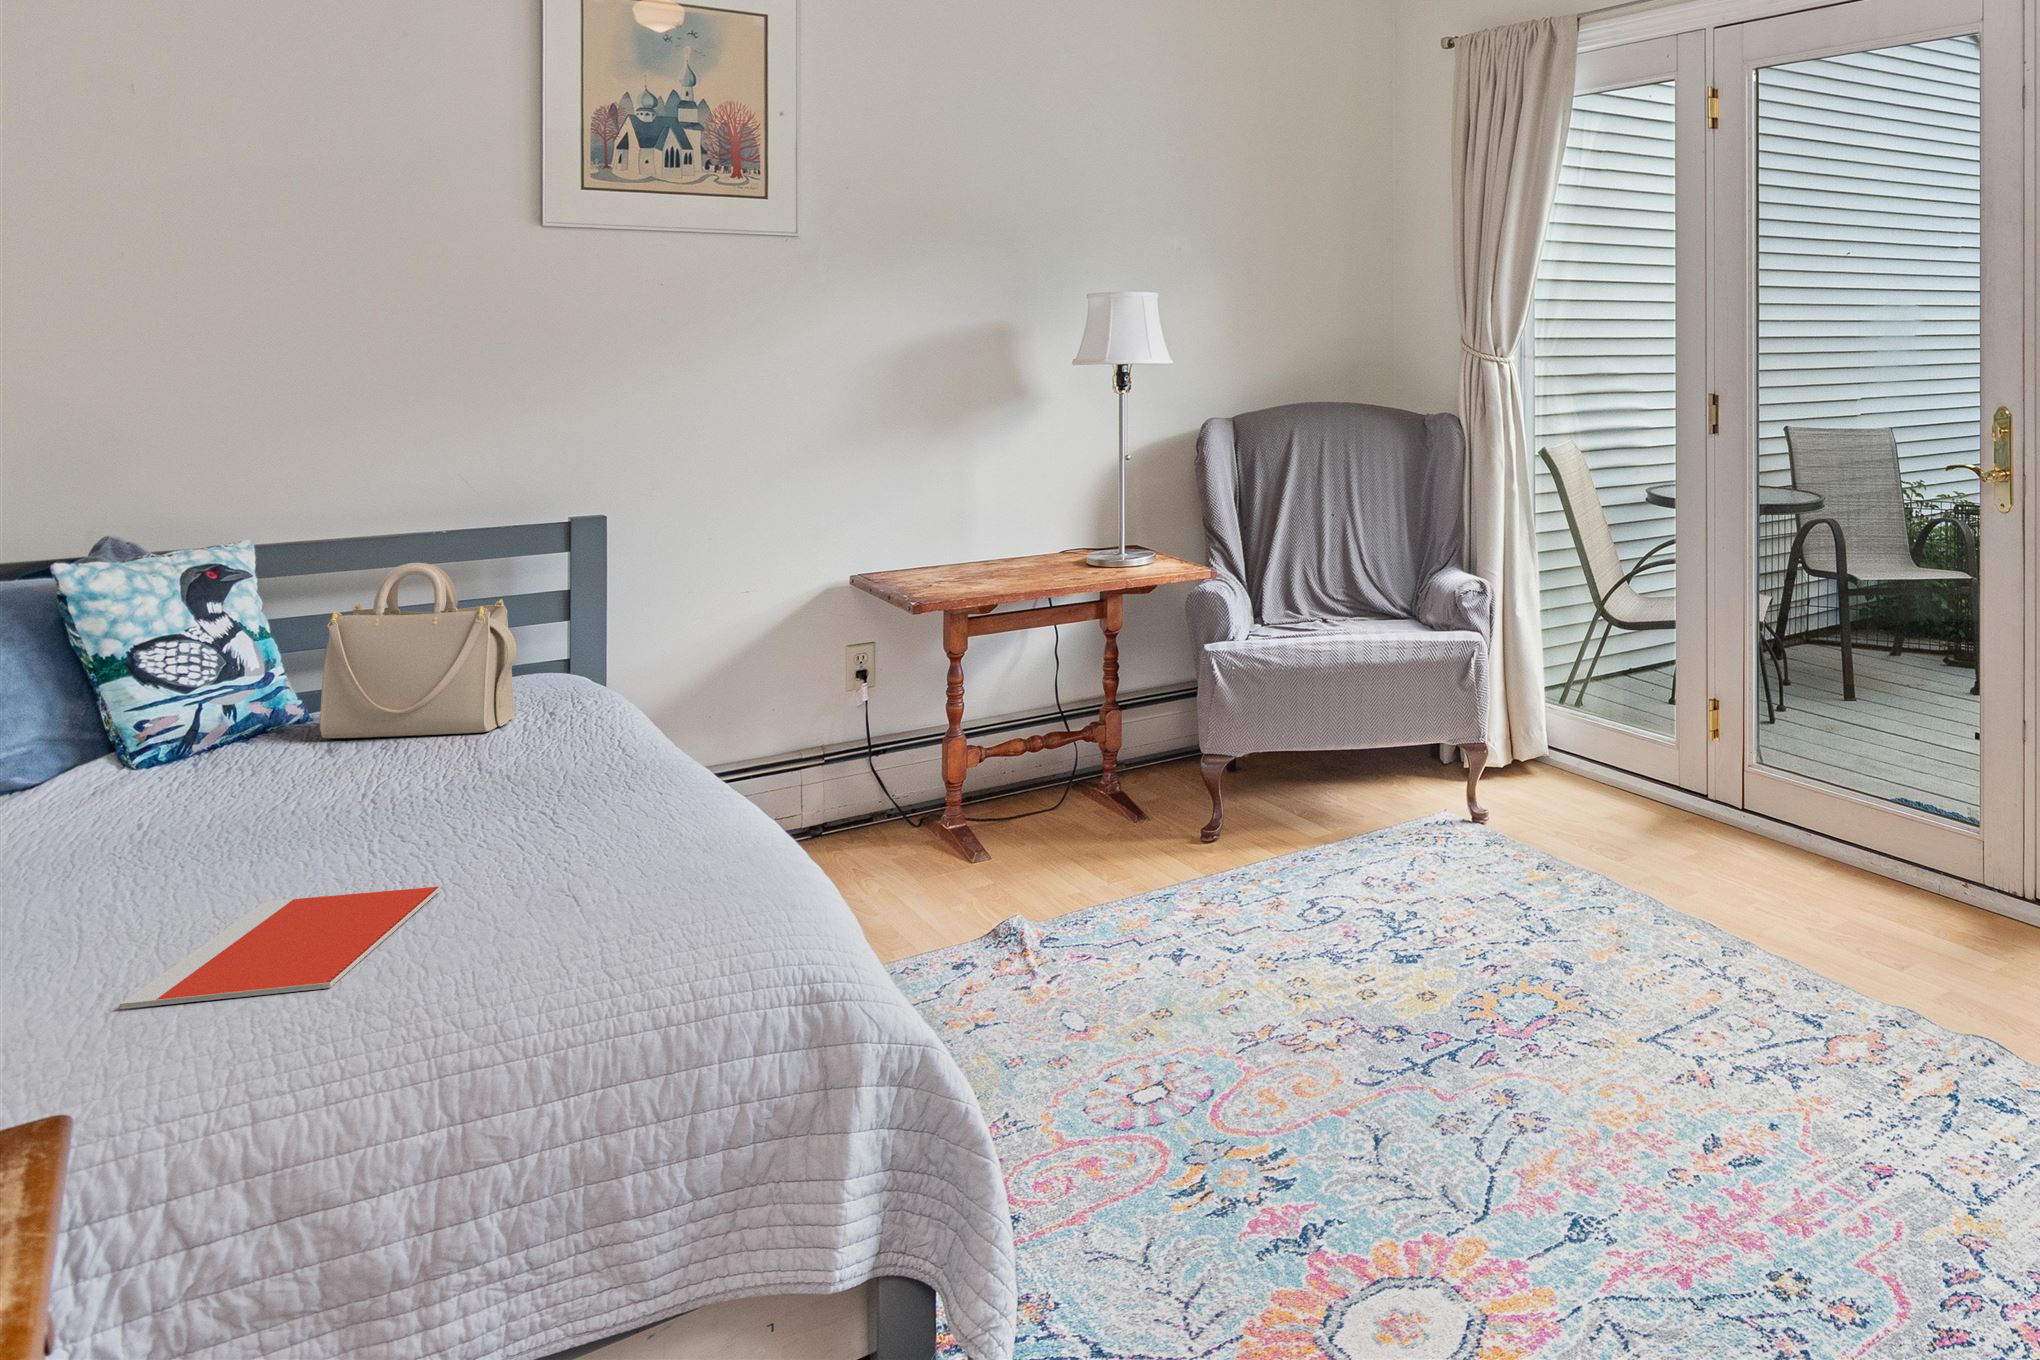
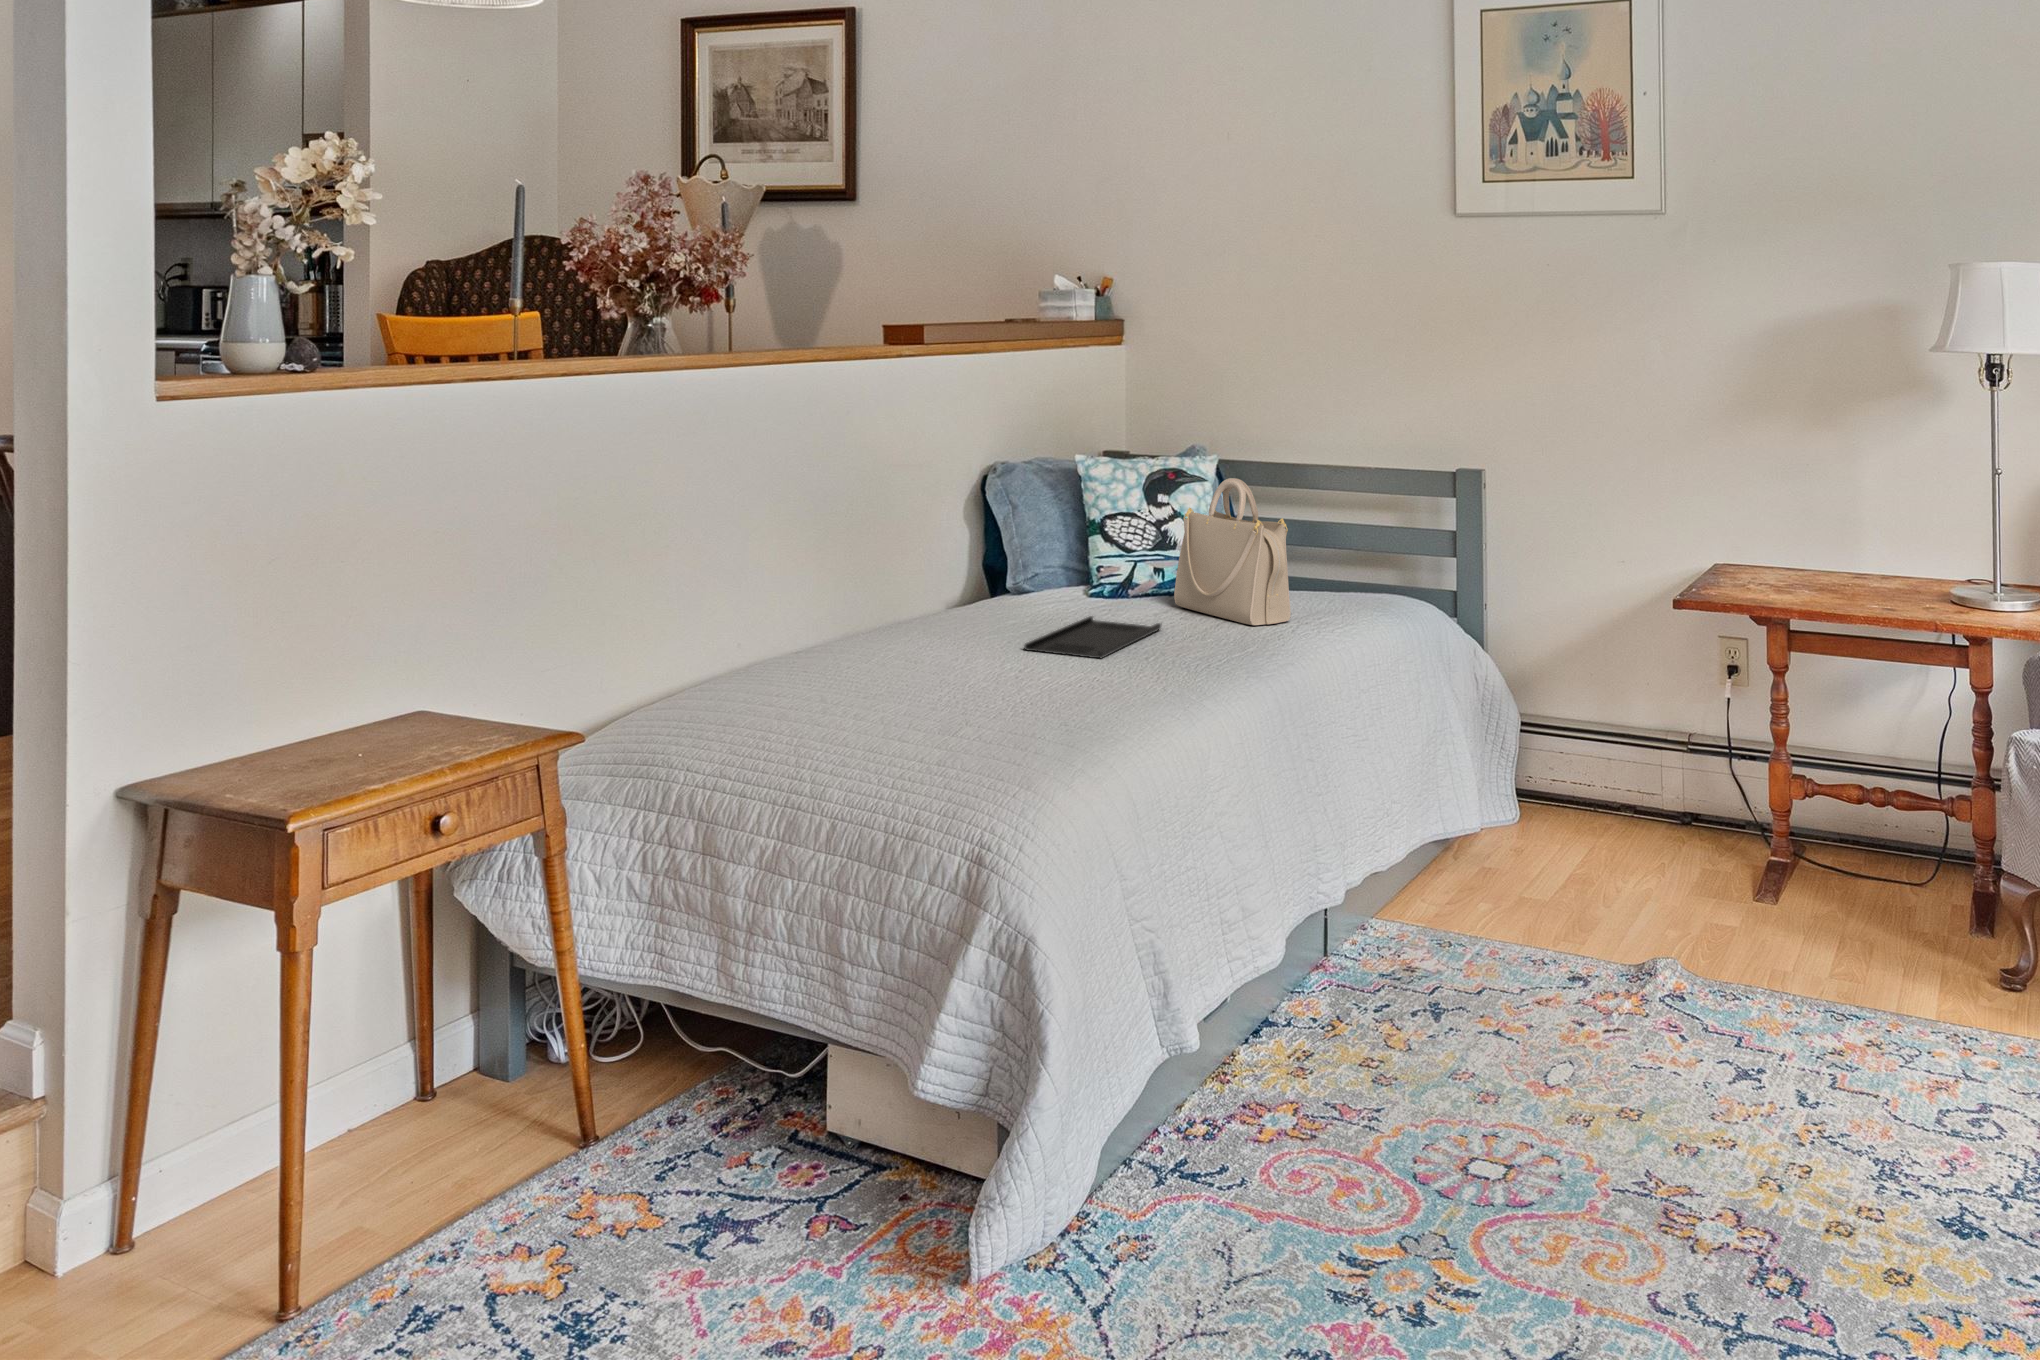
tray: none [263,757,416,834] -> present [1024,616,1161,658]
notebook: present [120,886,440,1009] -> none [757,680,984,734]

